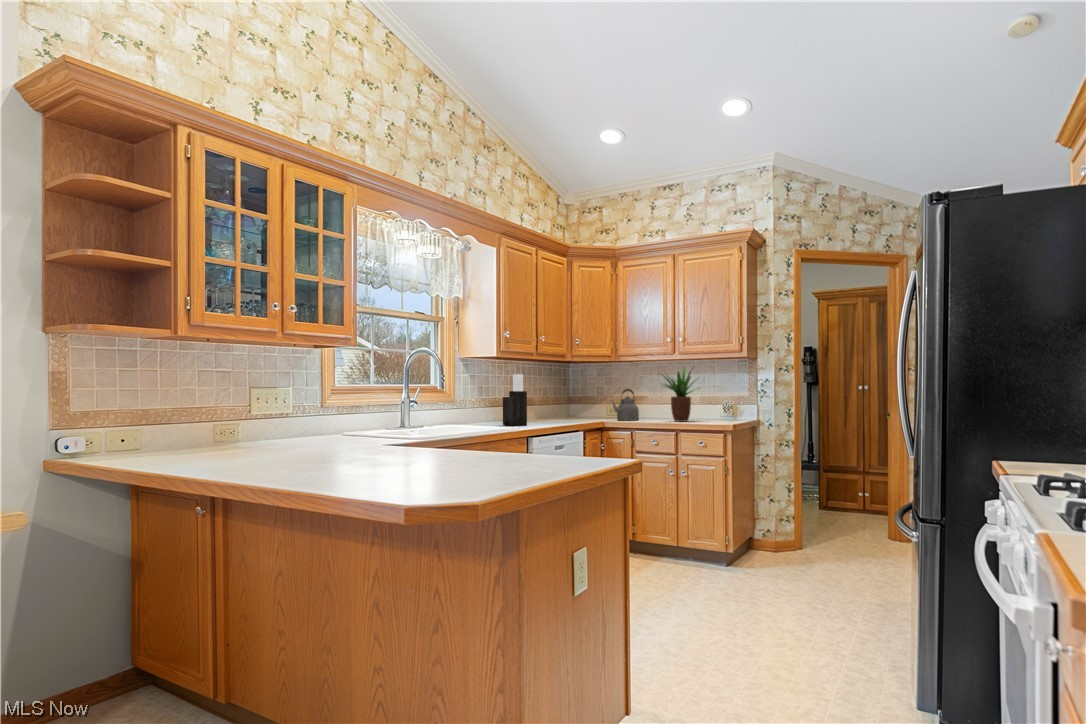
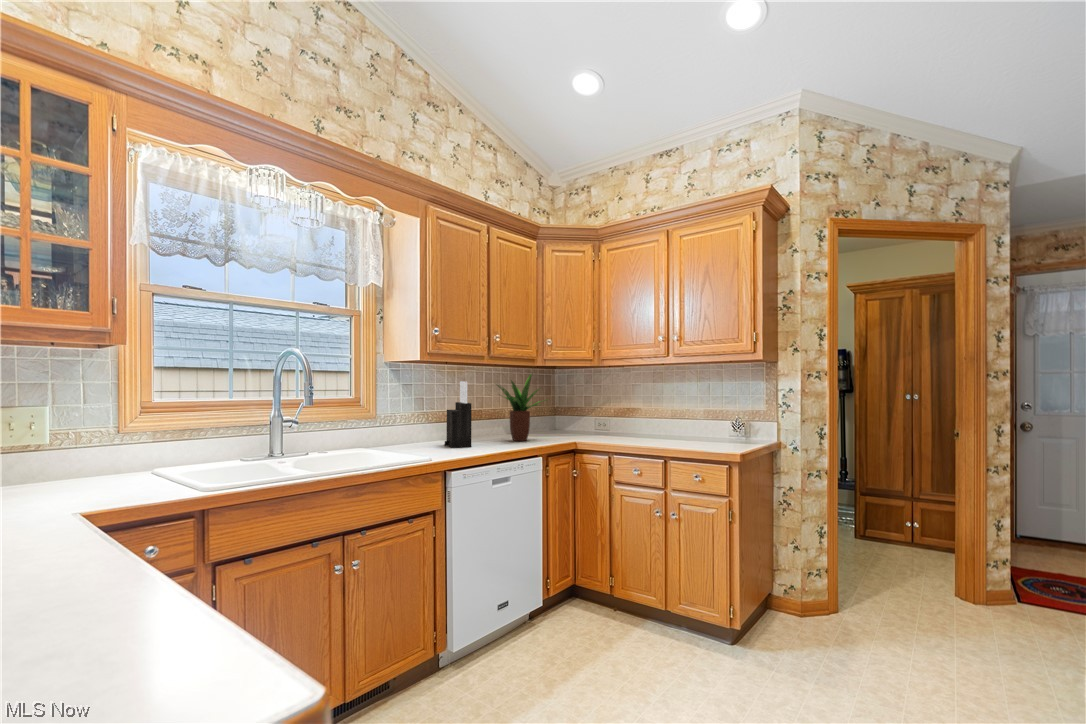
potted plant: present [663,367,695,422] -> present [497,374,545,441]
kettle: present [611,389,639,420] -> none [589,398,626,438]

